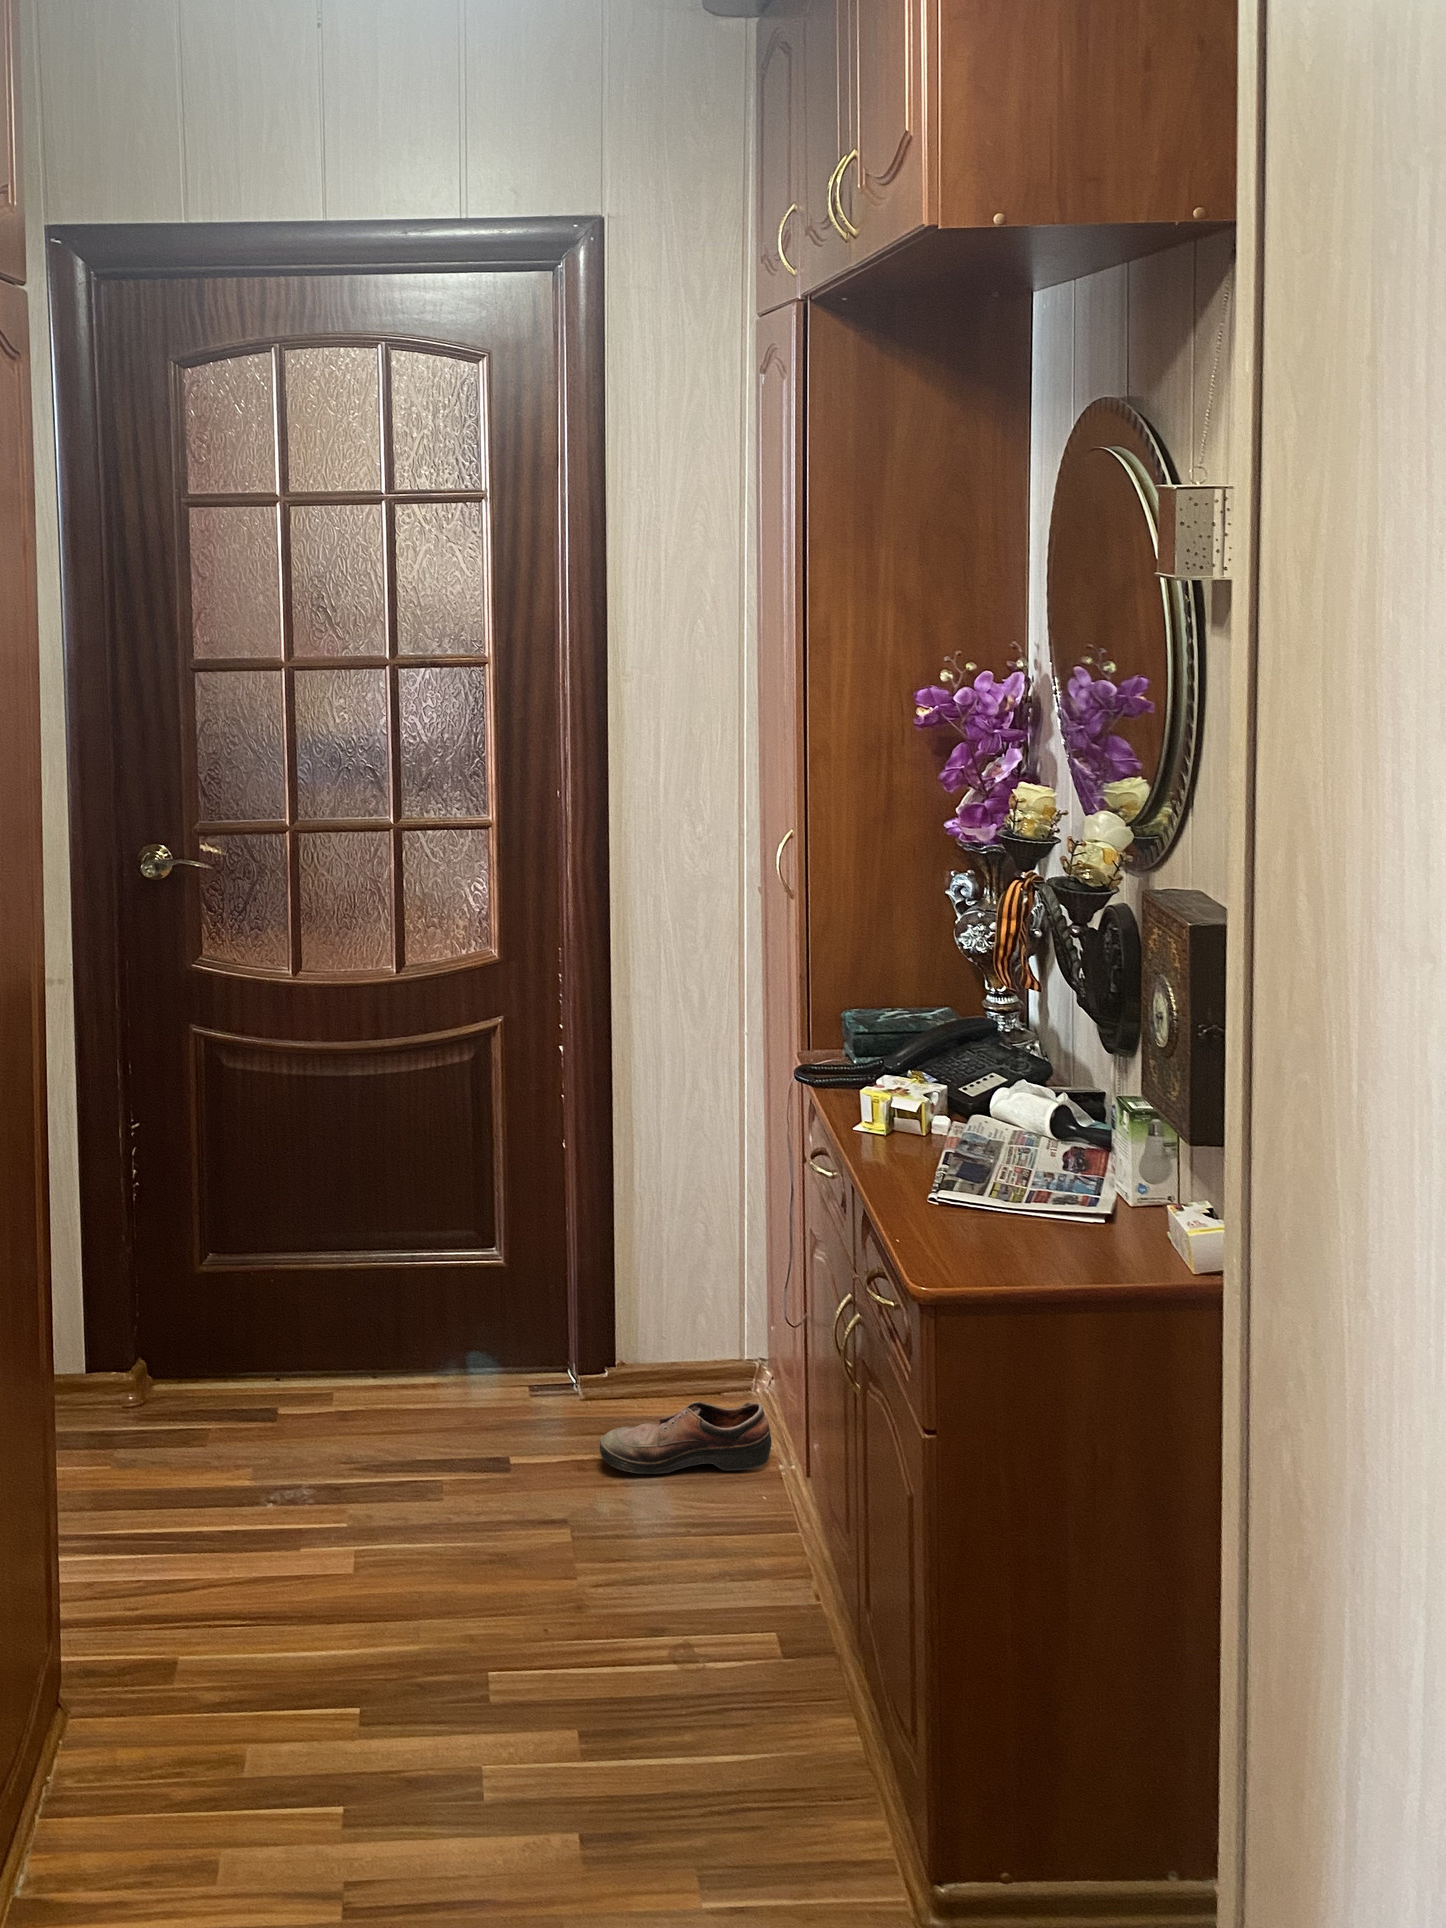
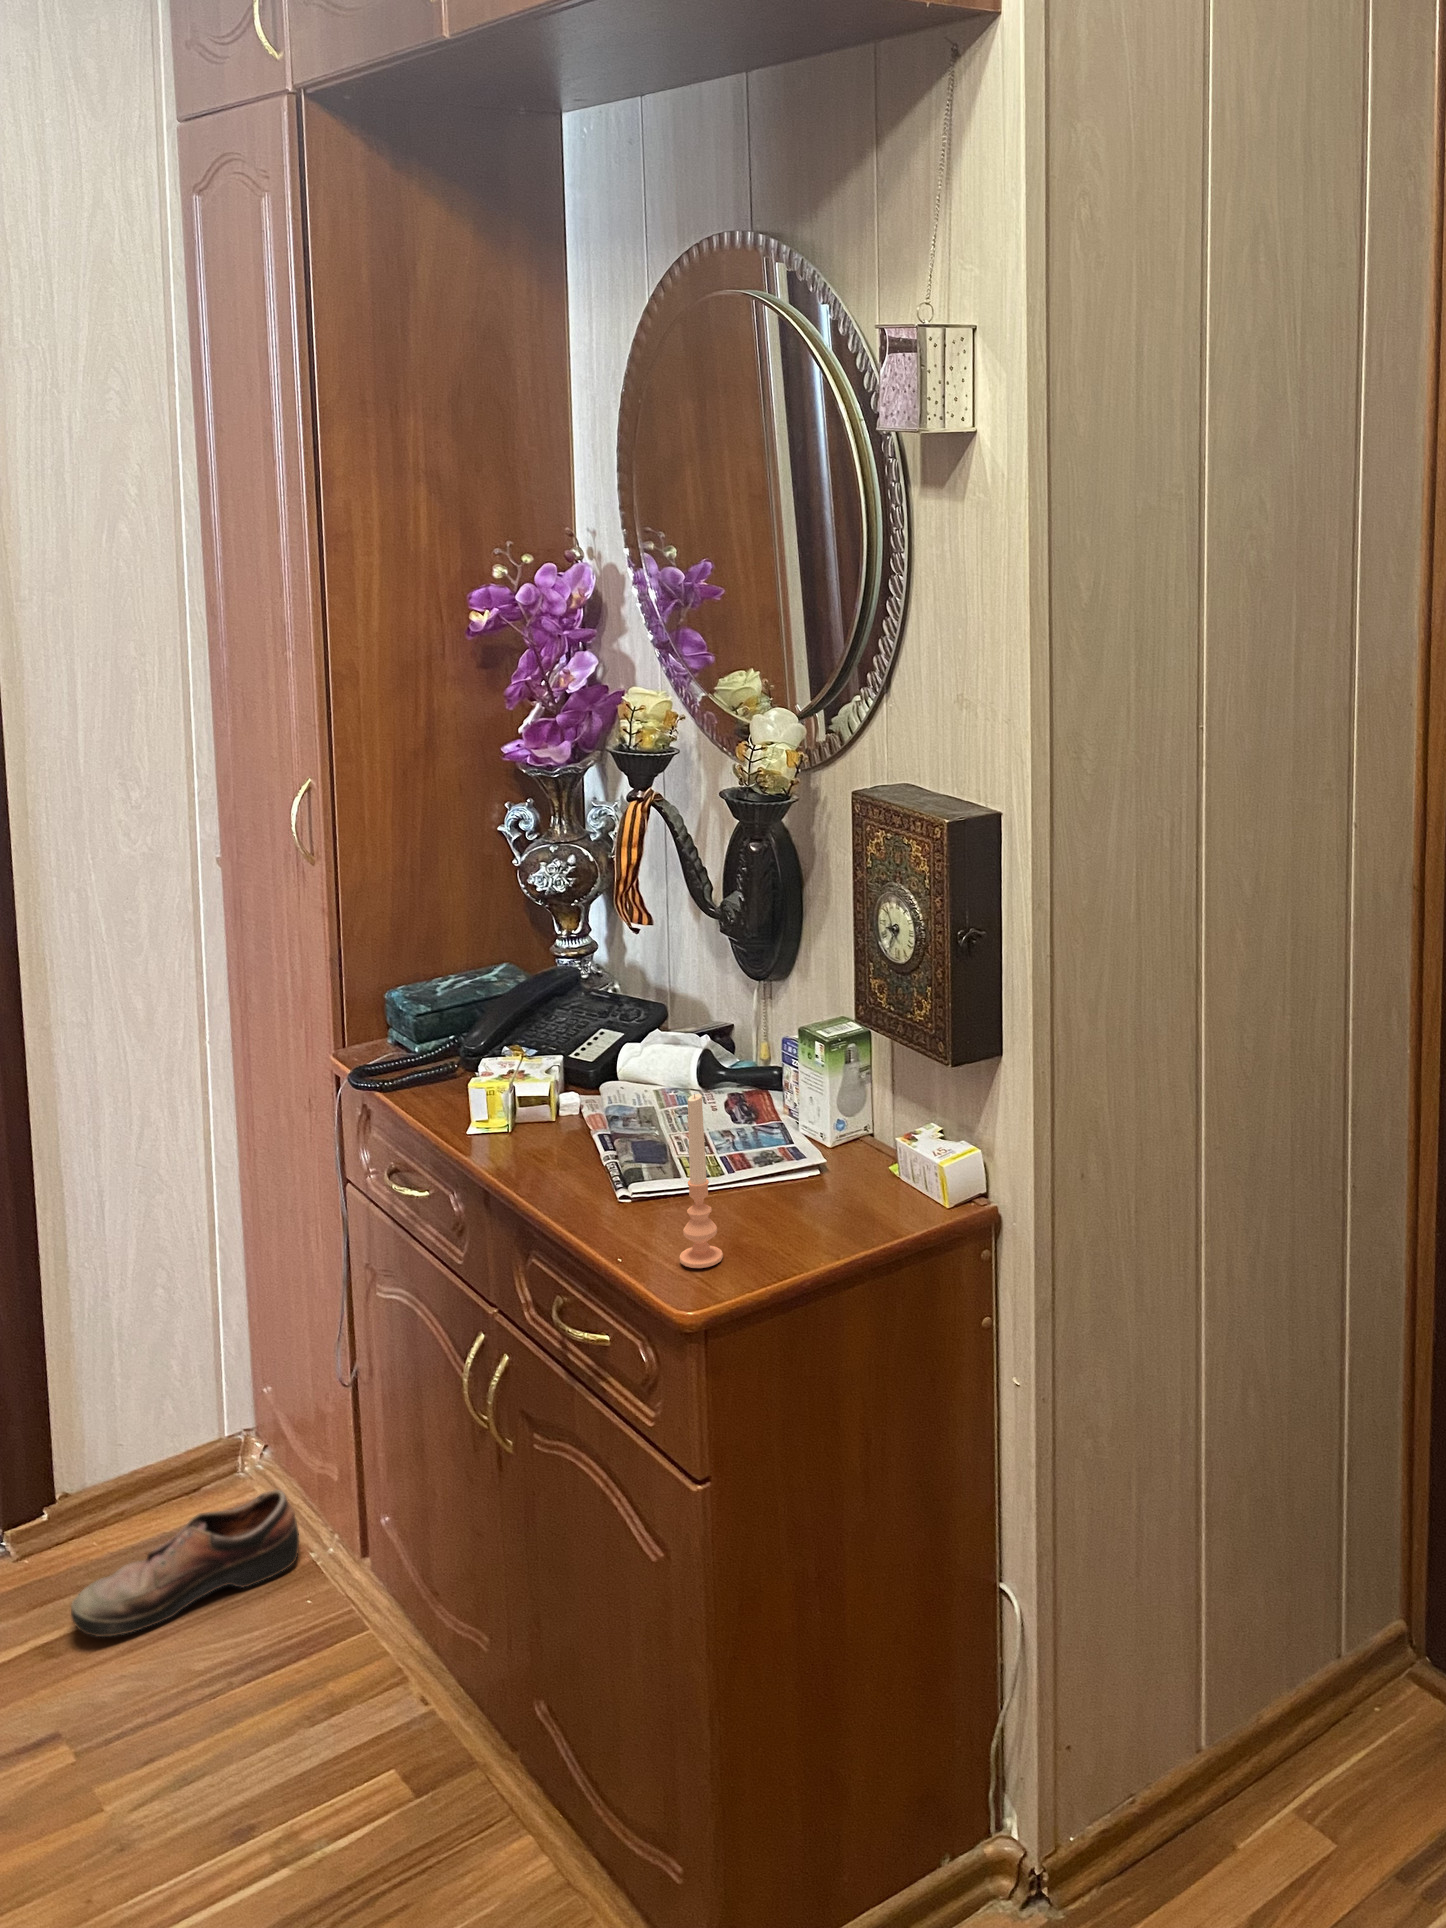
candle: none [948,1120,985,1269] -> present [680,1094,723,1268]

